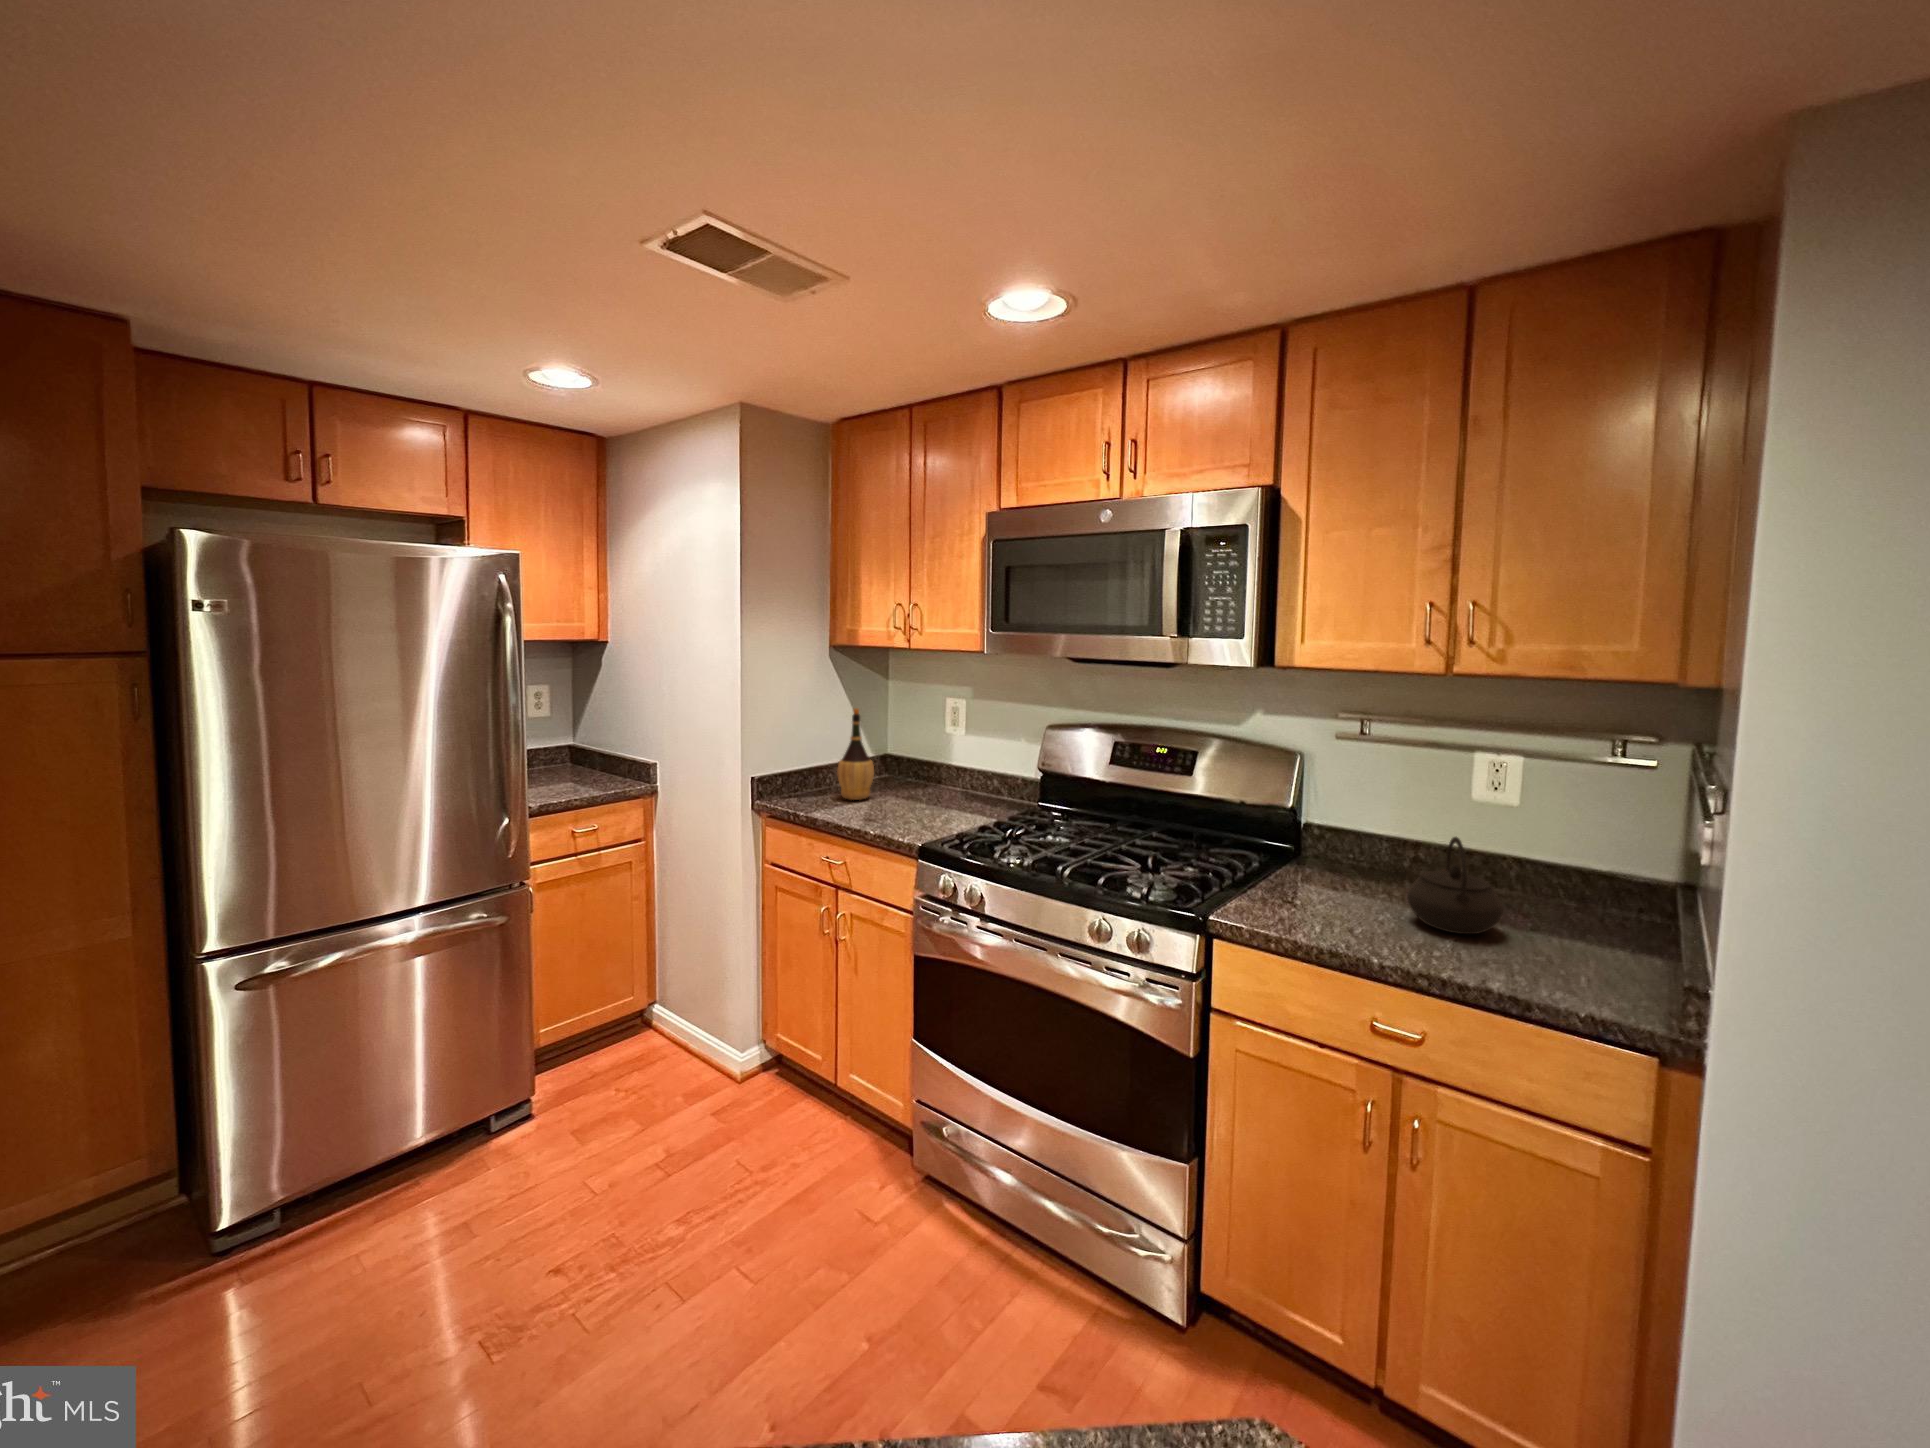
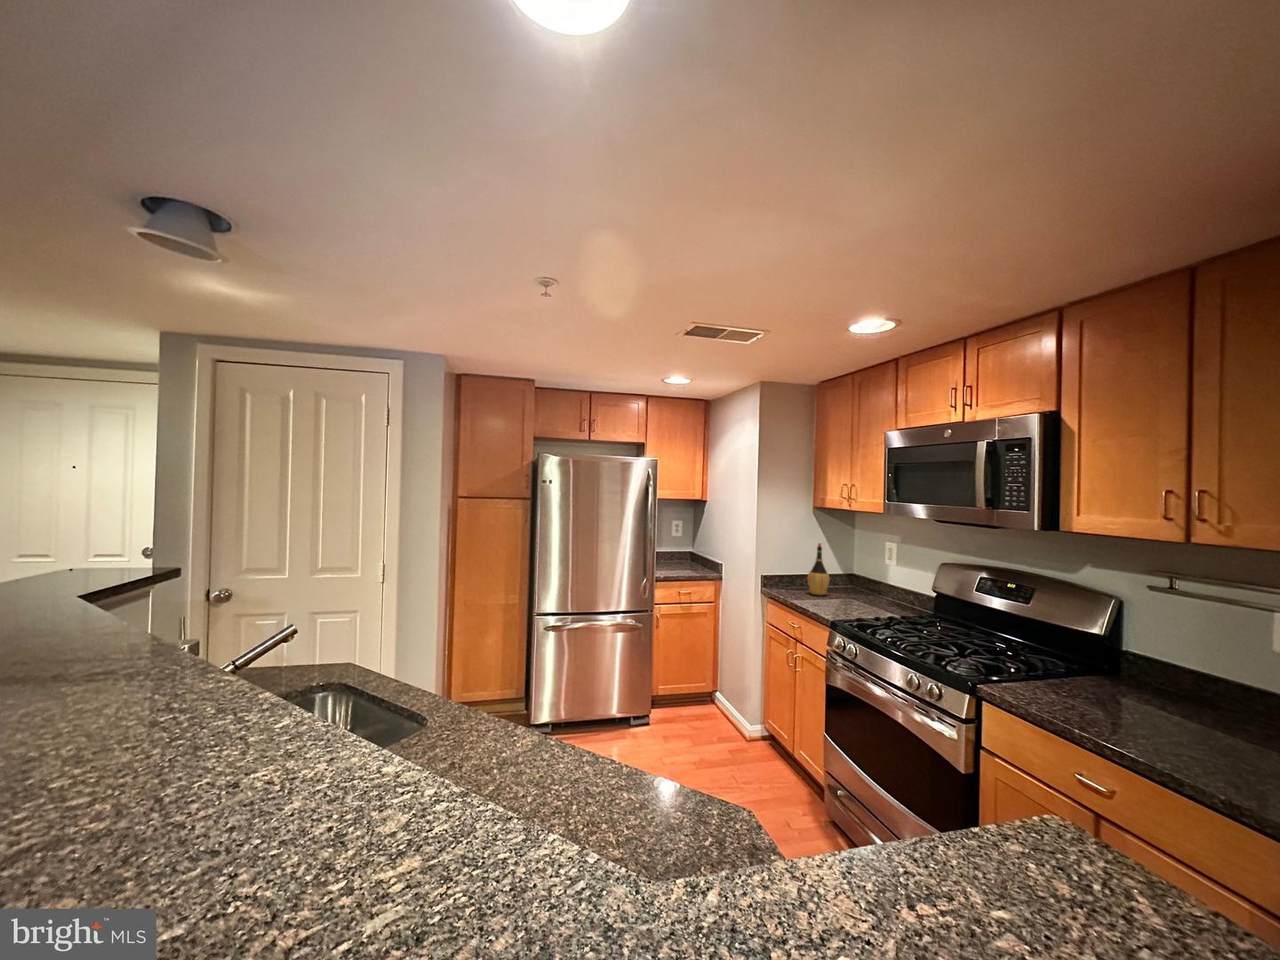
kettle: present [1407,837,1503,934] -> none [1143,664,1232,741]

